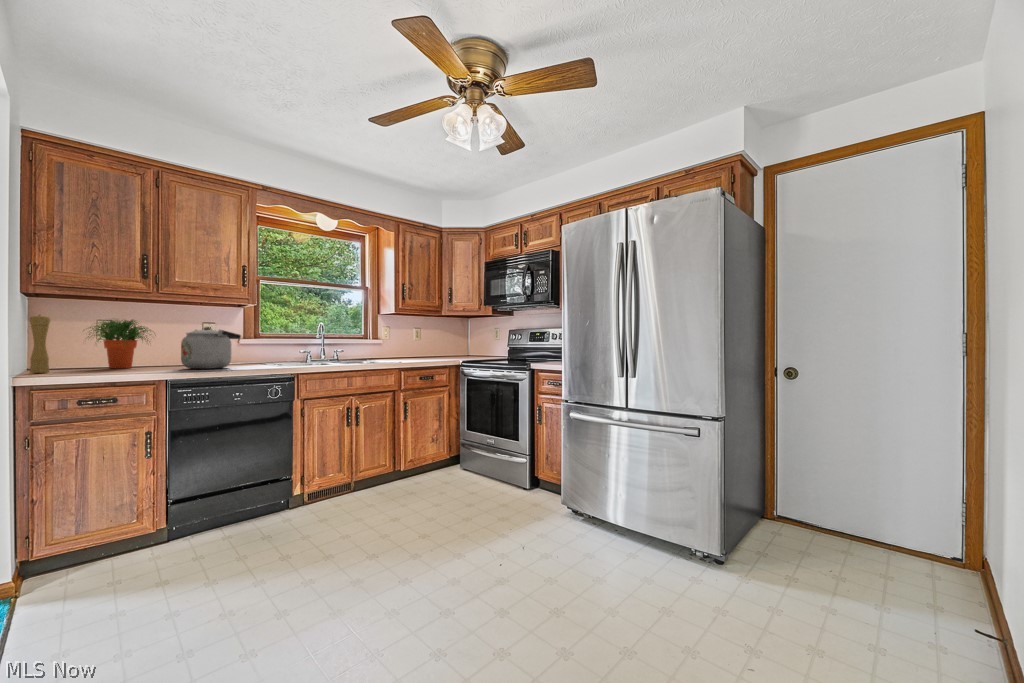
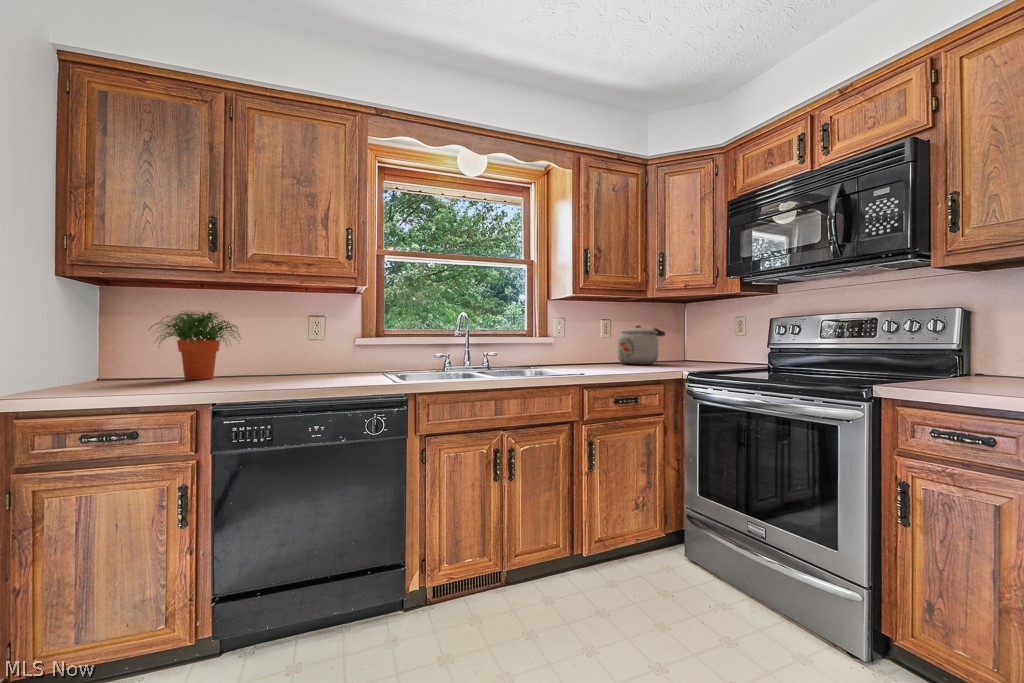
pepper mill: present [29,315,50,373] -> none [57,305,87,388]
kettle: present [181,327,241,369] -> present [617,325,665,365]

